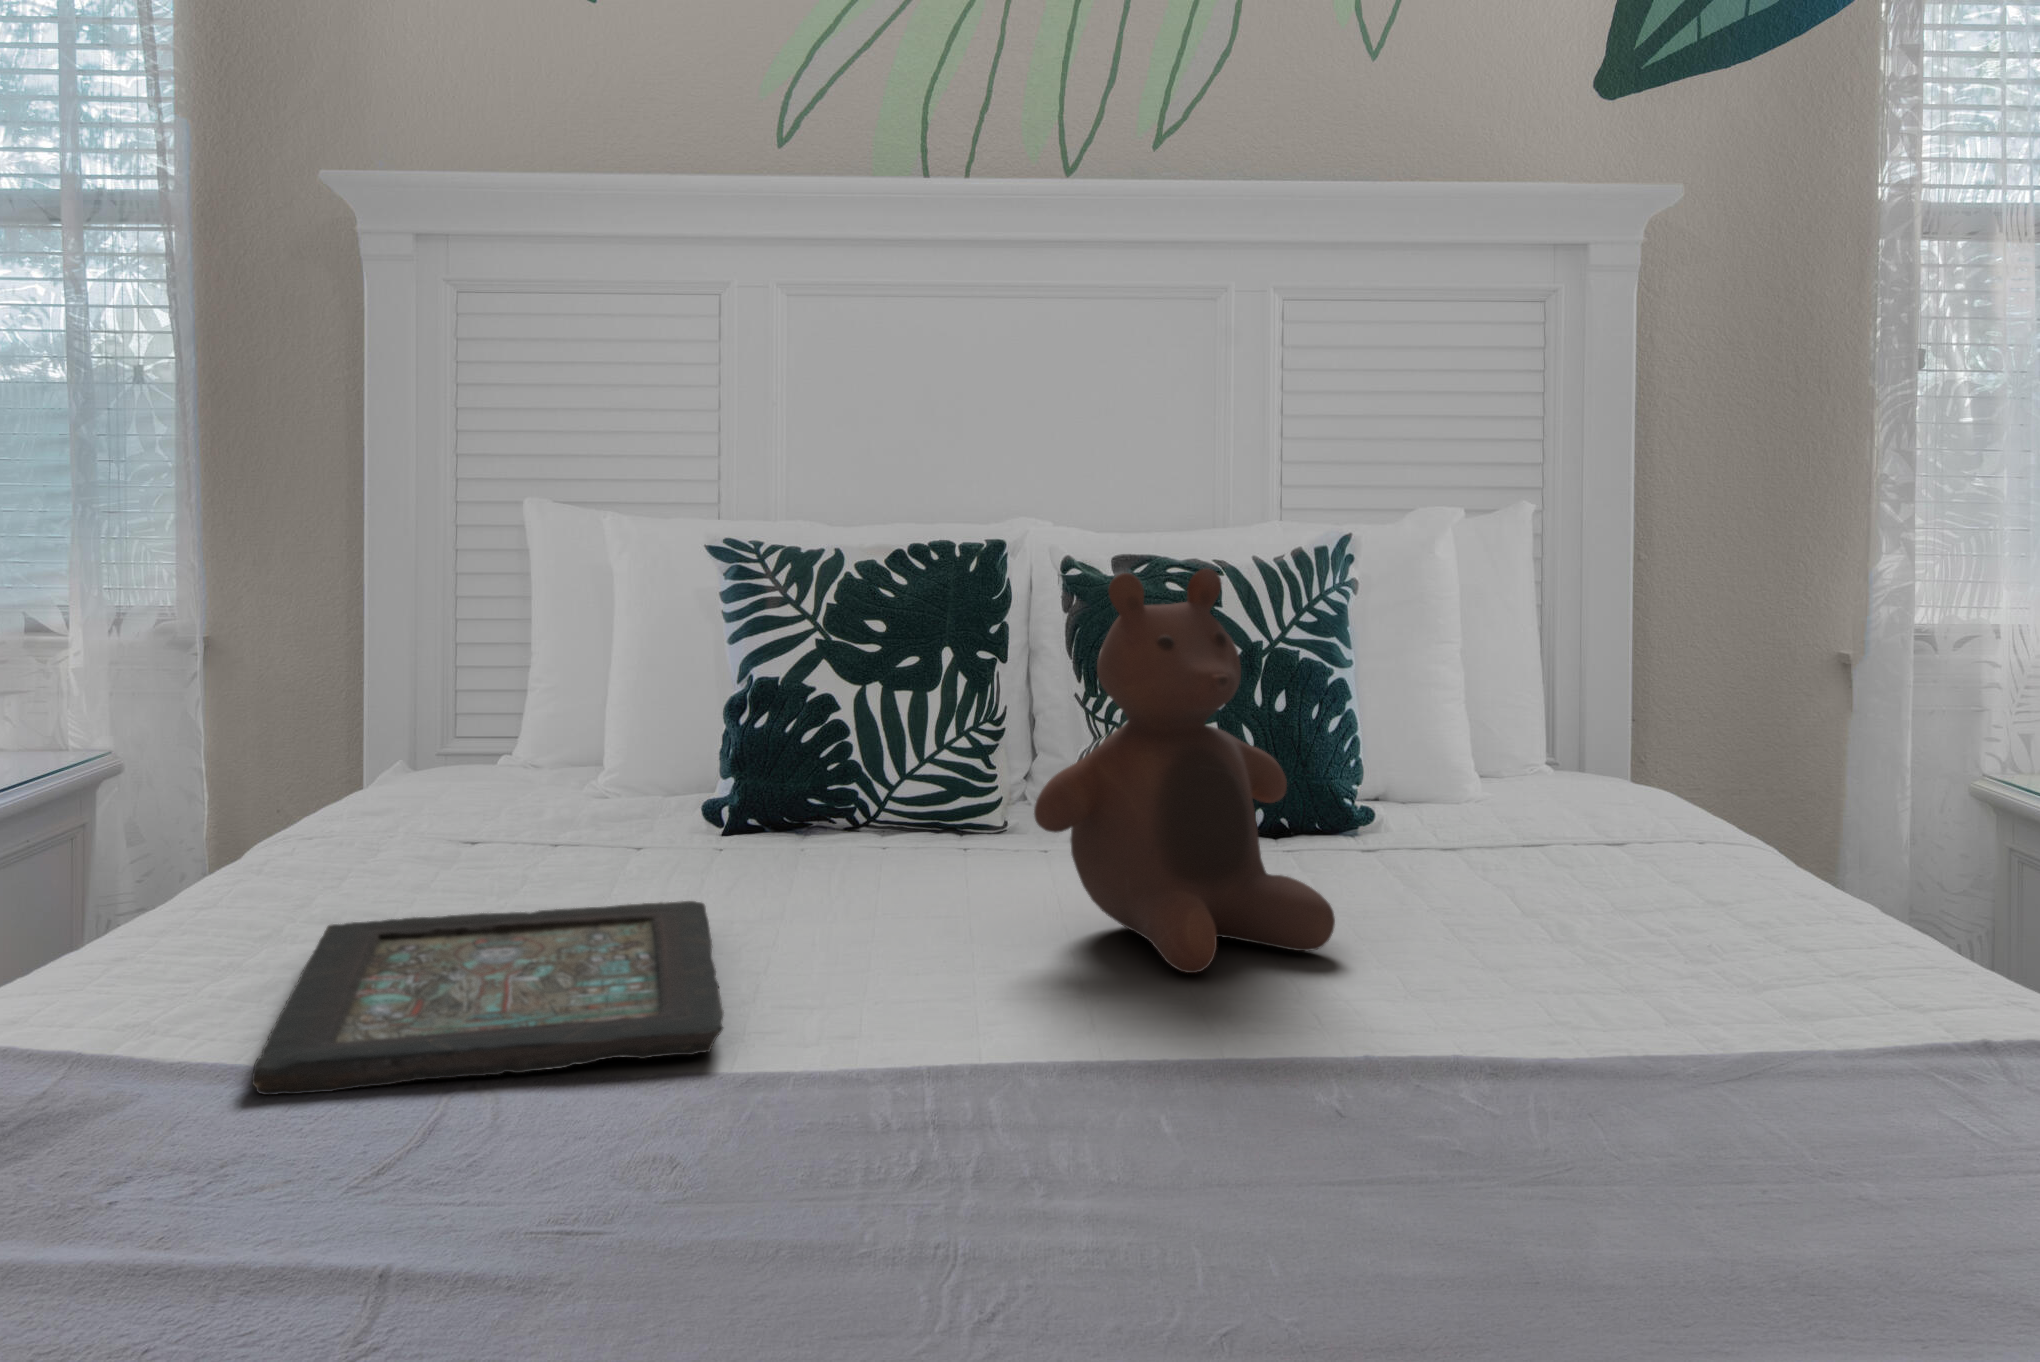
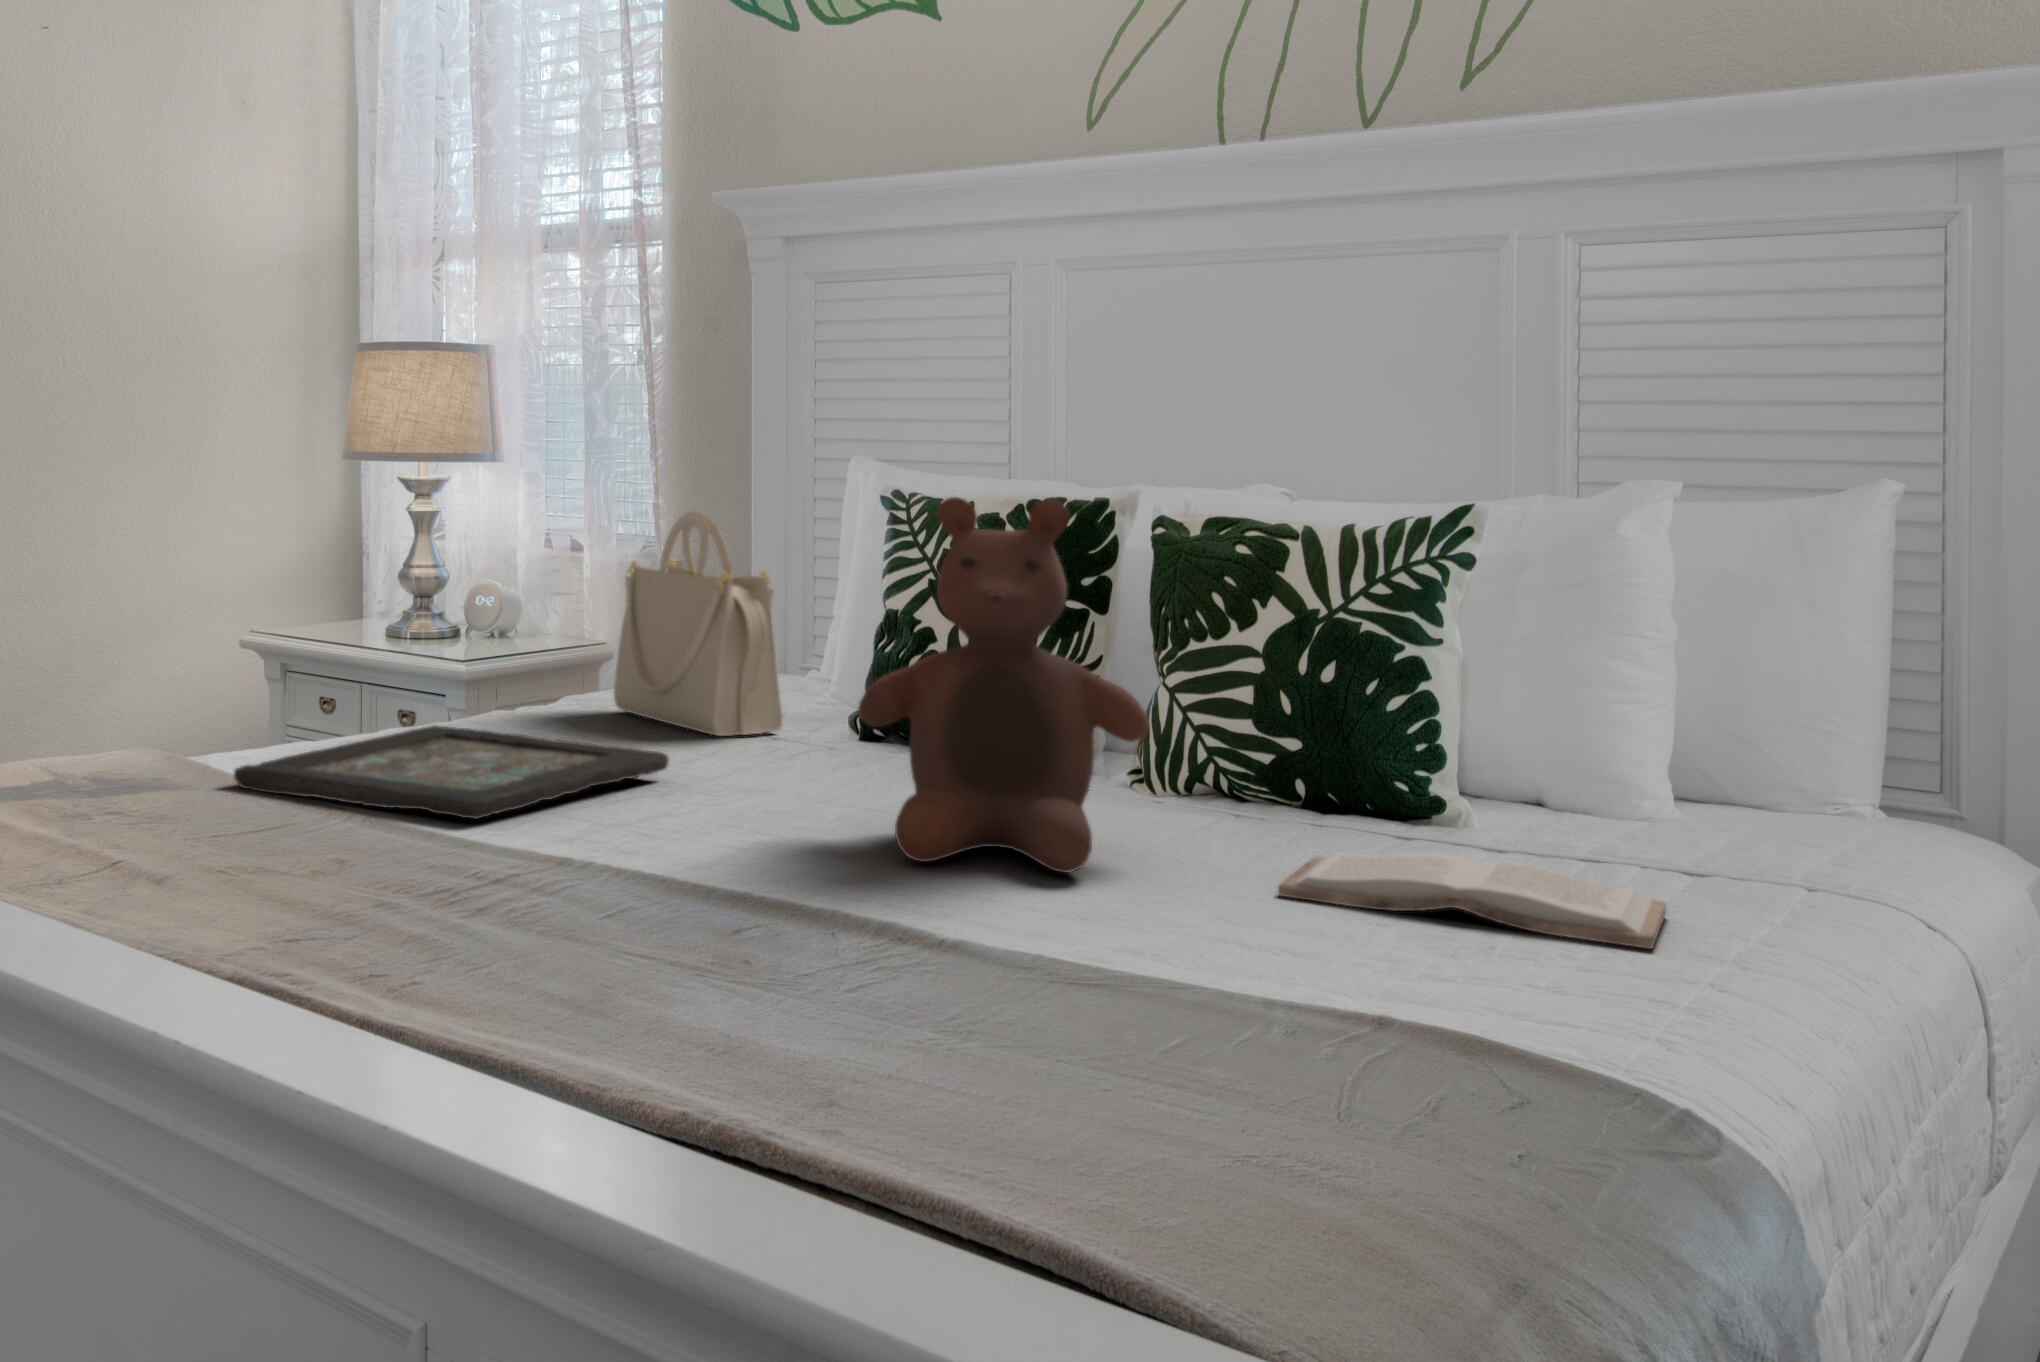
handbag: none [374,586,628,858] -> present [614,512,783,736]
book: none [1399,854,1729,928] -> present [1278,852,1666,949]

